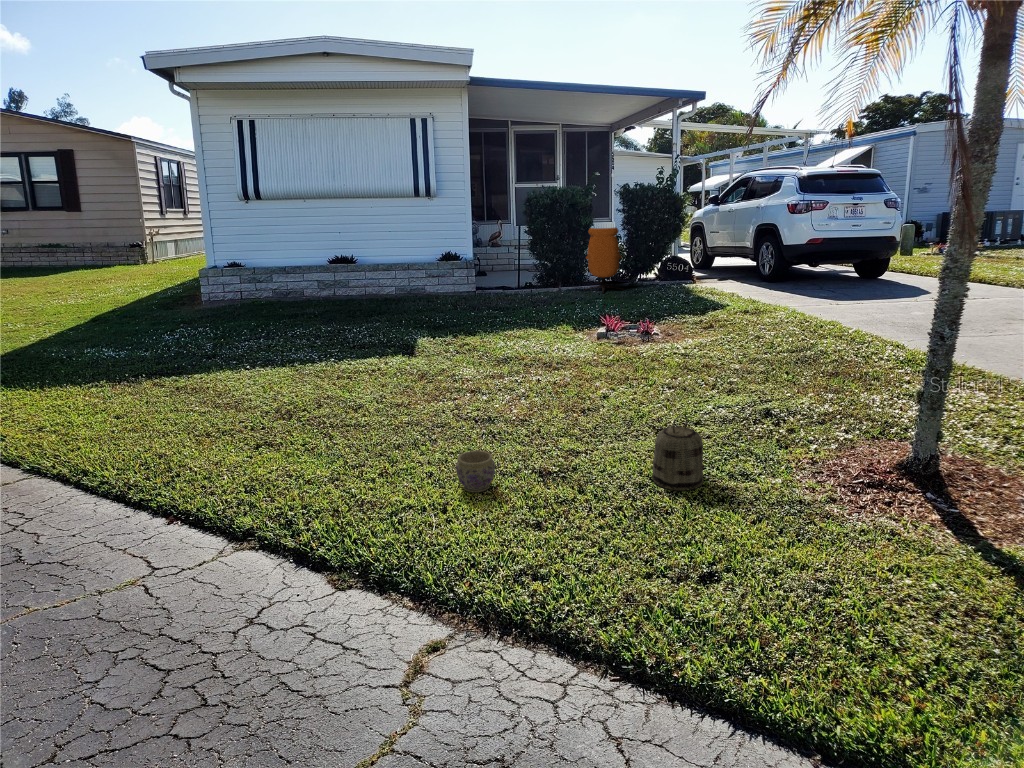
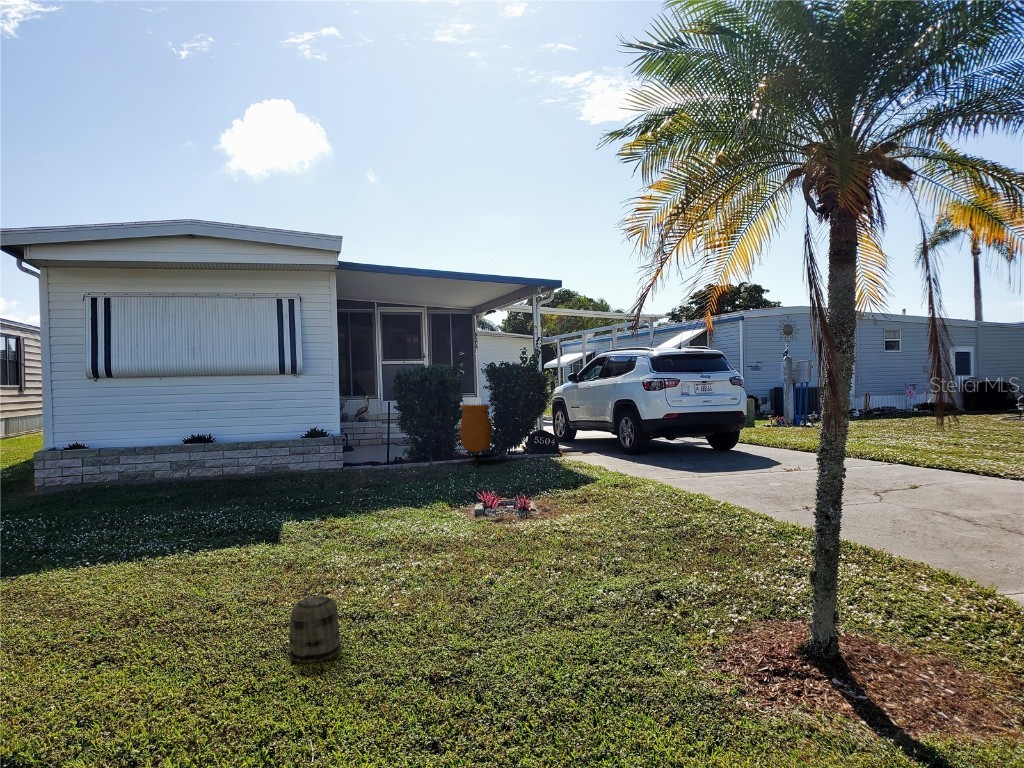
basket: present [652,415,703,491] -> present [289,587,341,663]
planter: present [456,450,495,493] -> none [325,666,374,723]

